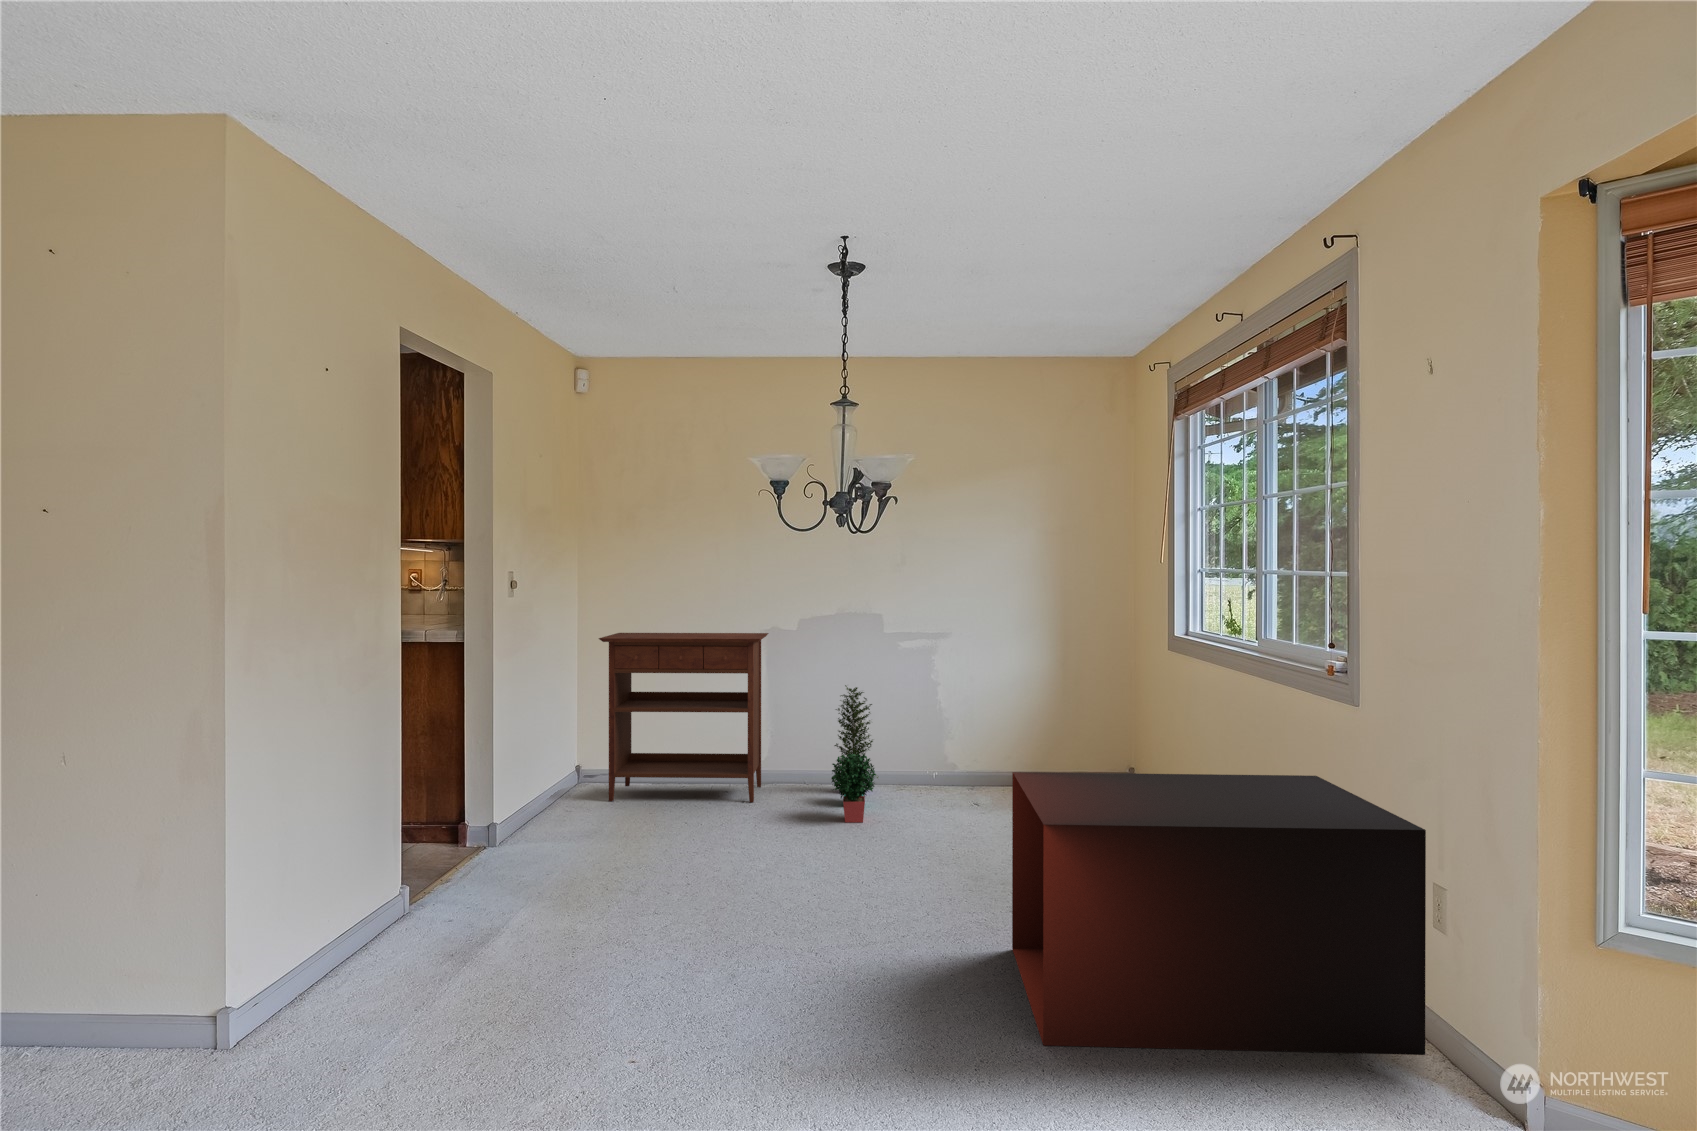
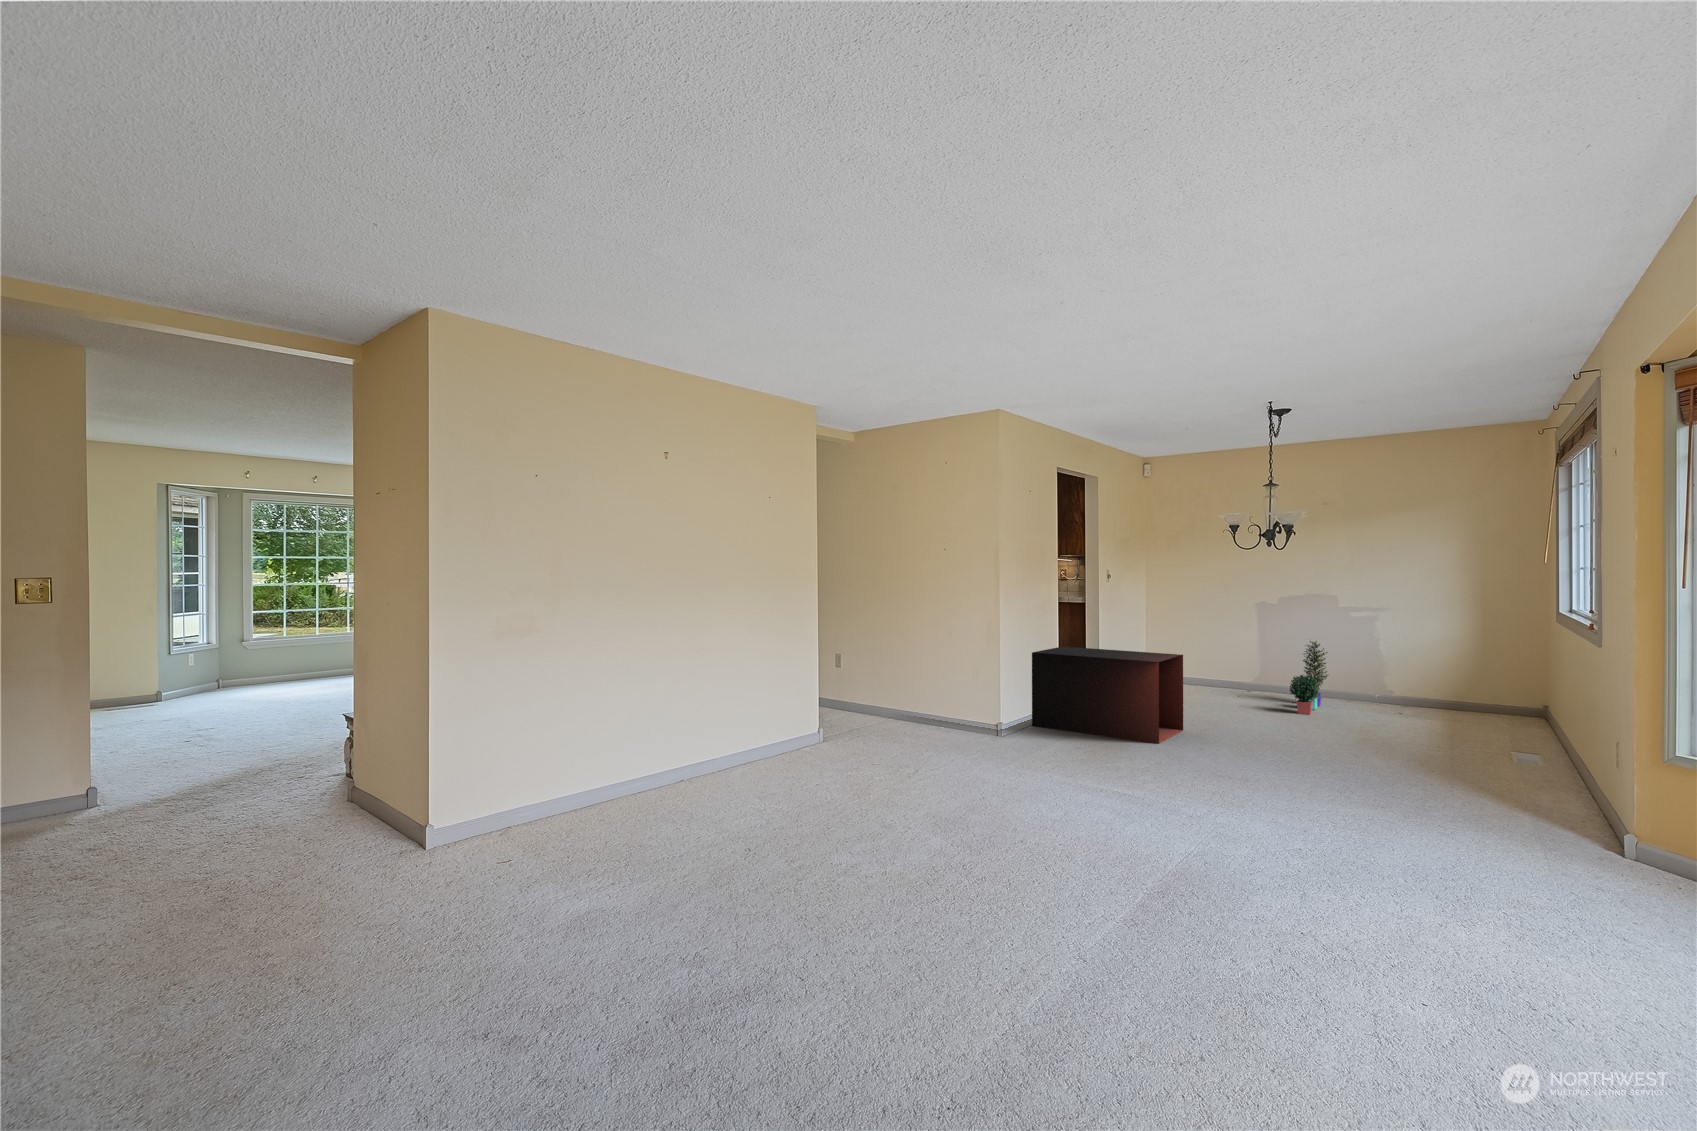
console table: present [599,633,768,802] -> none [1154,604,1258,702]
storage cabinet: present [1012,772,1426,1055] -> present [1032,647,1183,744]

